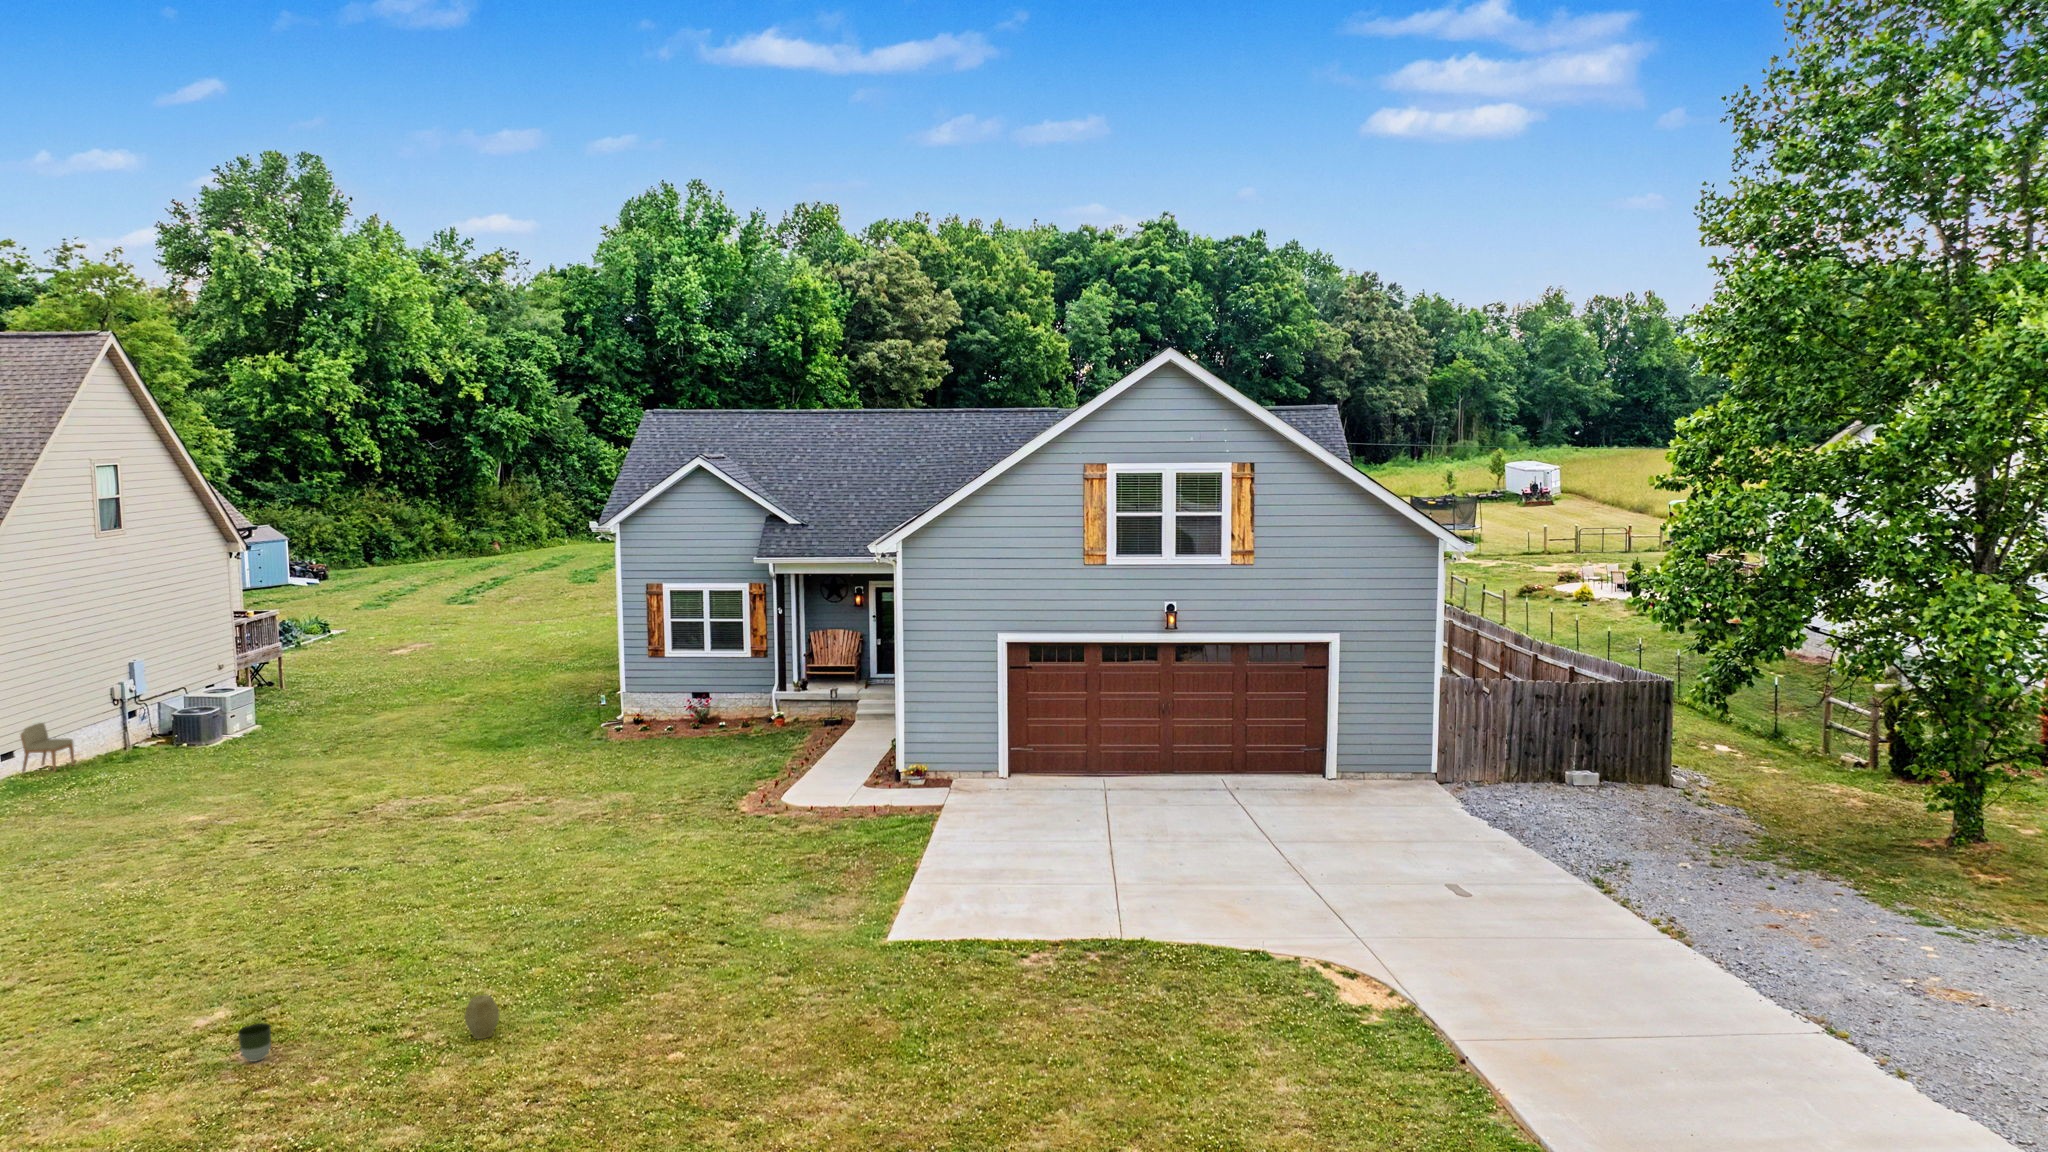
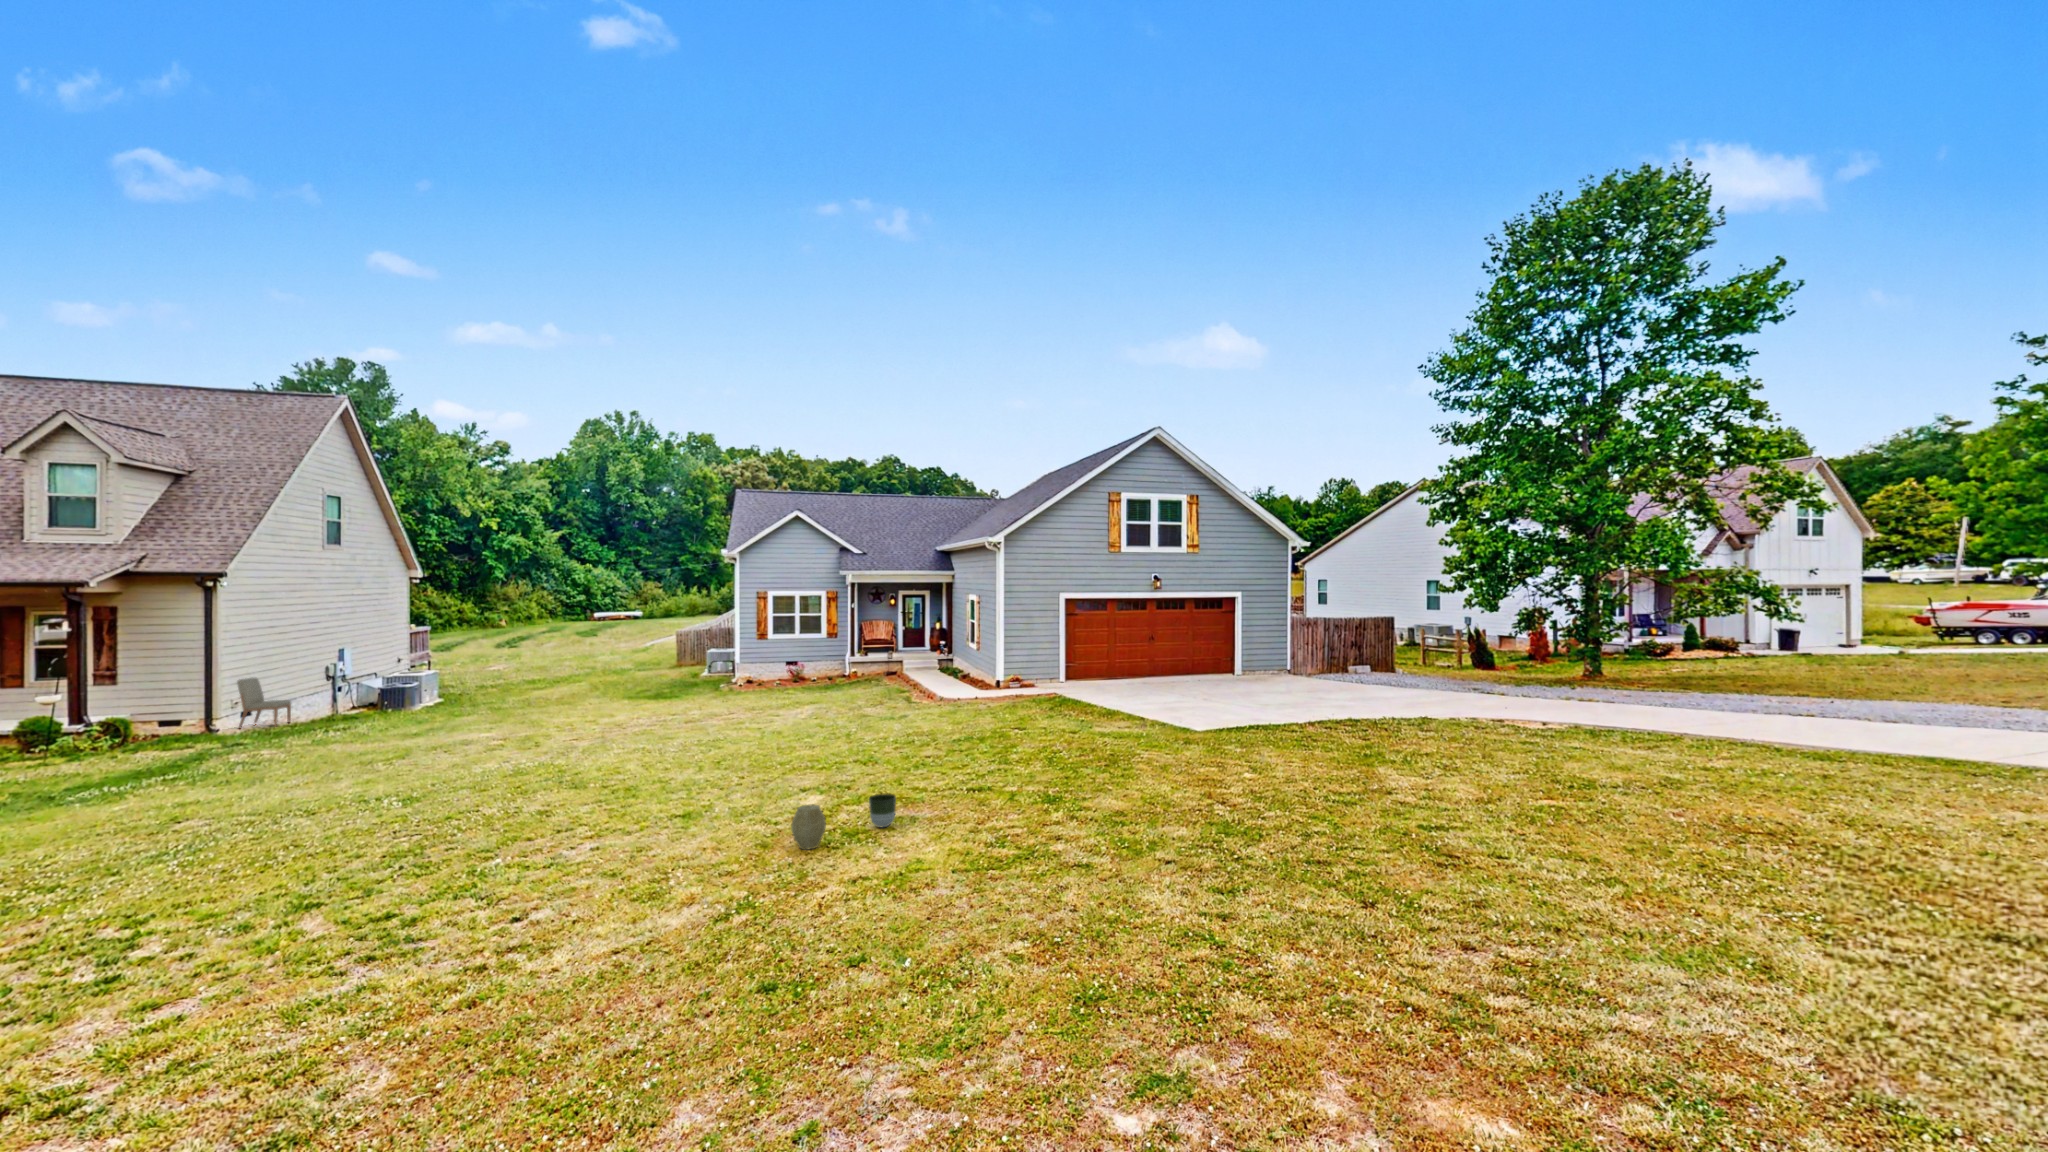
woven basket: present [465,995,499,1039] -> present [791,805,826,850]

